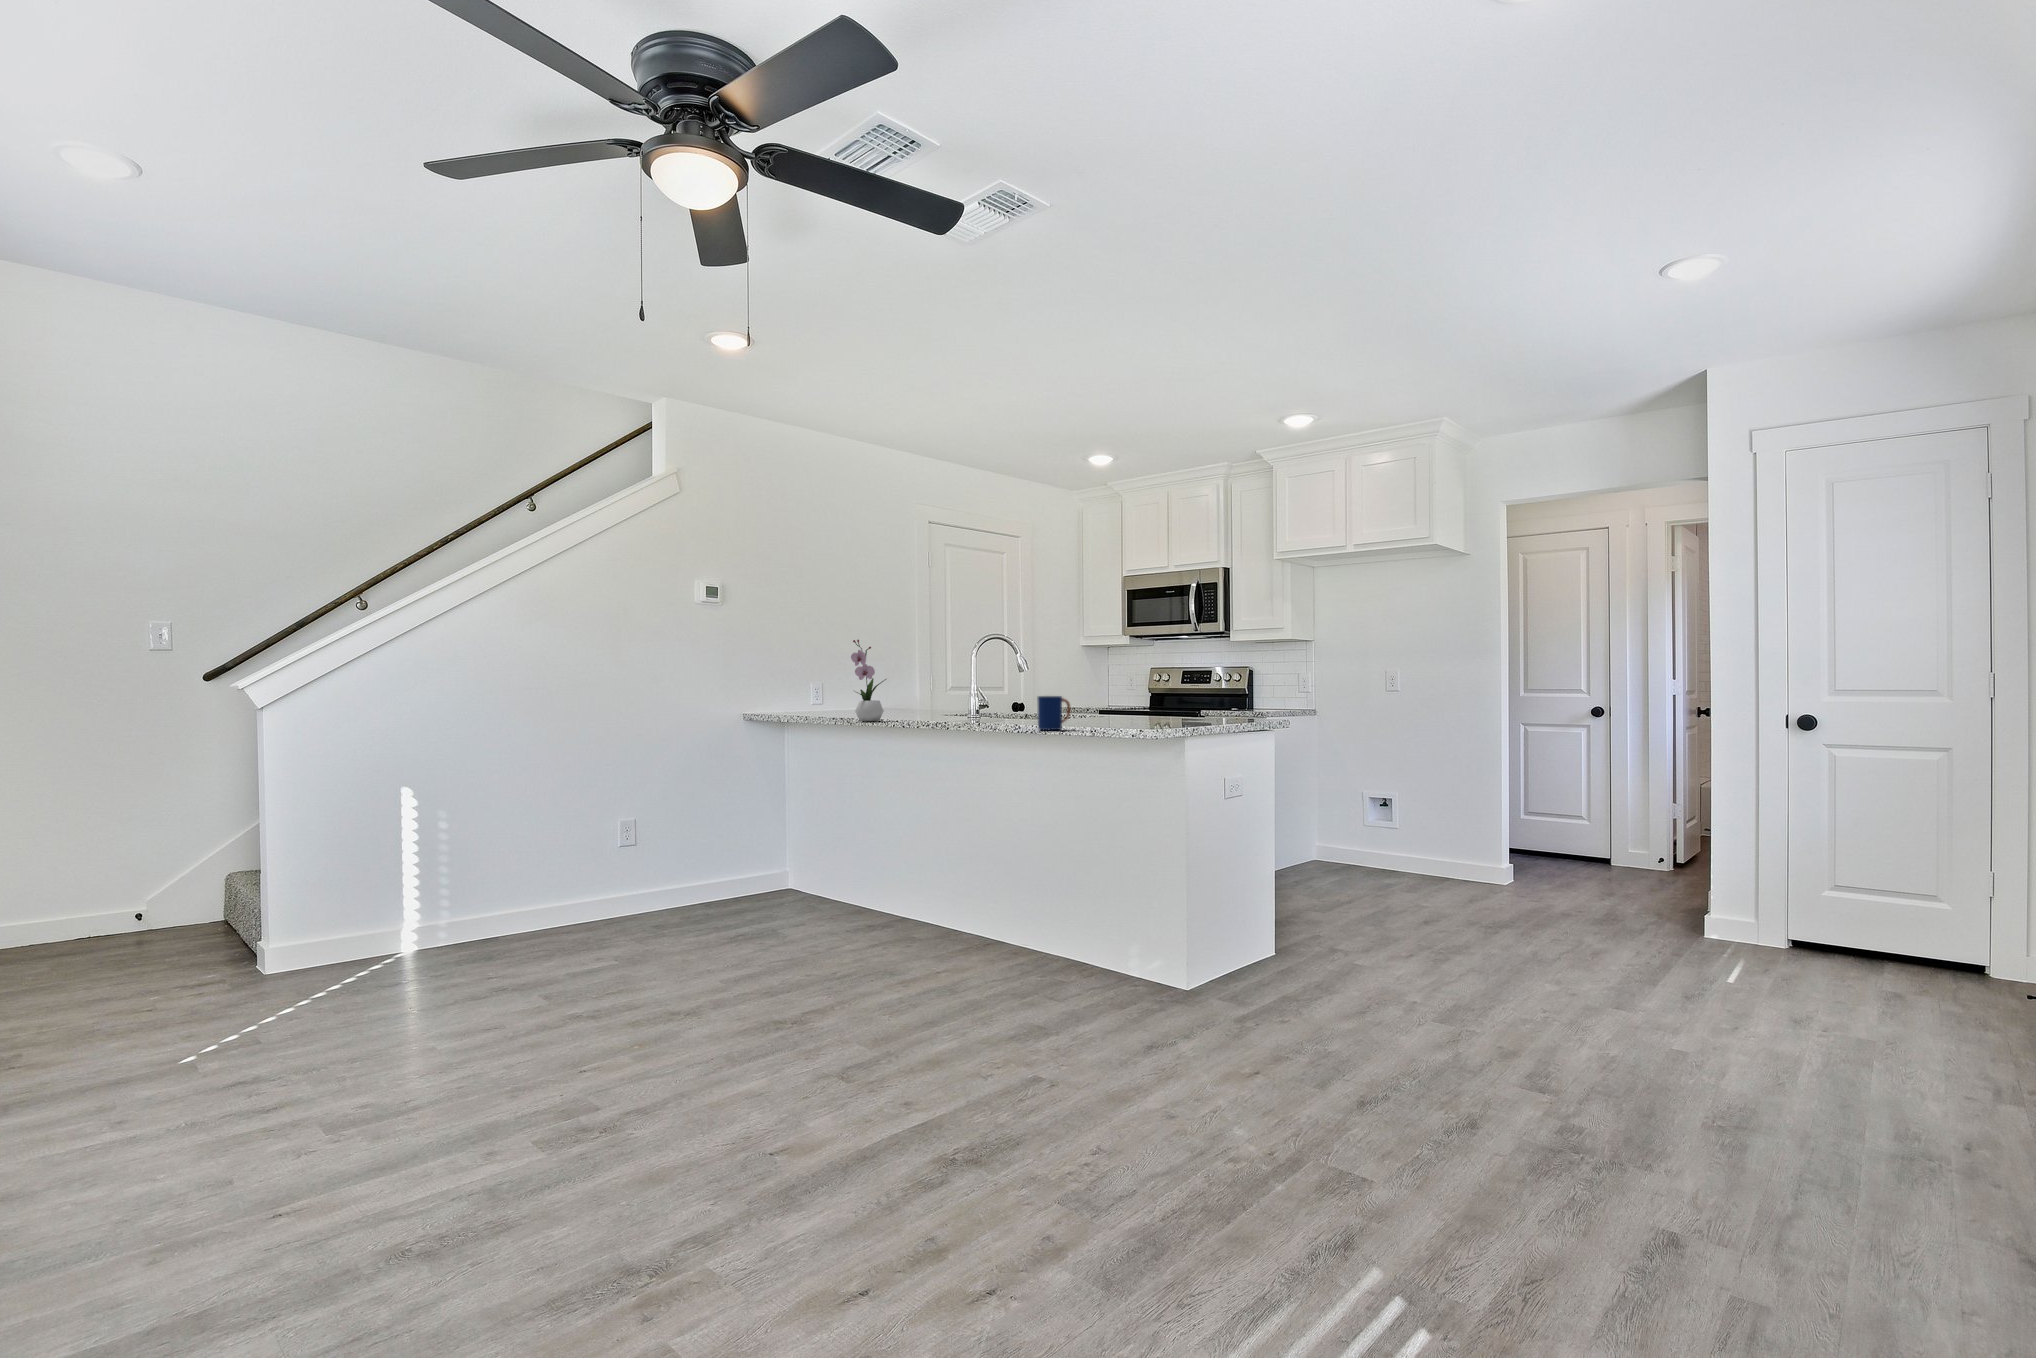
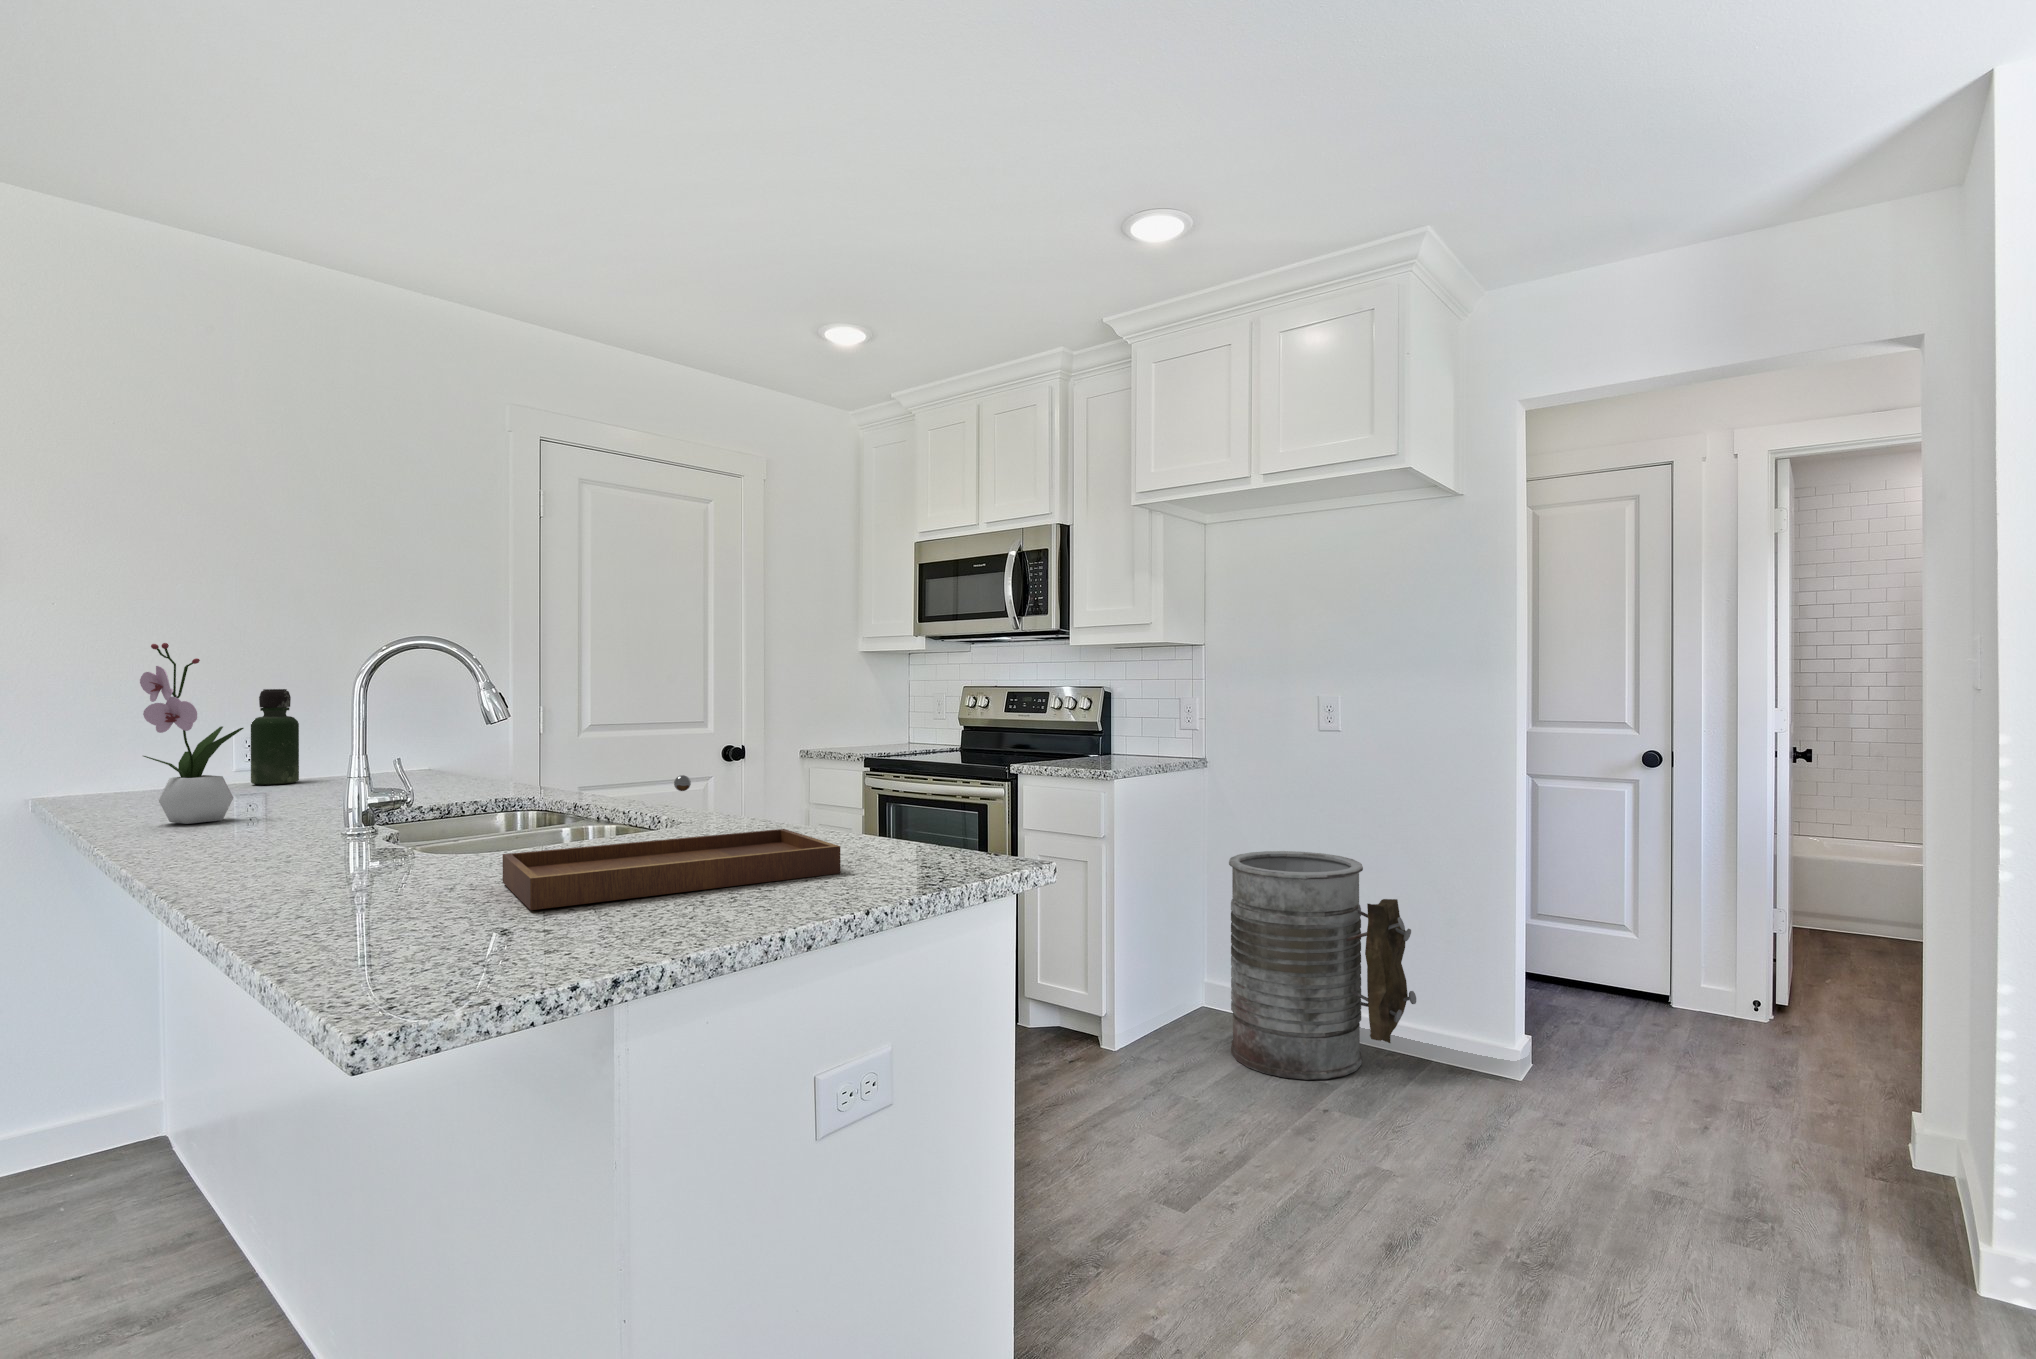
bottle: none [817,664,838,714] -> present [251,689,299,785]
tray: none [1085,690,1208,732] -> present [503,775,840,910]
mug: present [1037,696,1070,730] -> none [361,794,470,893]
trash can: none [1334,763,1445,887] -> present [1229,851,1416,1080]

